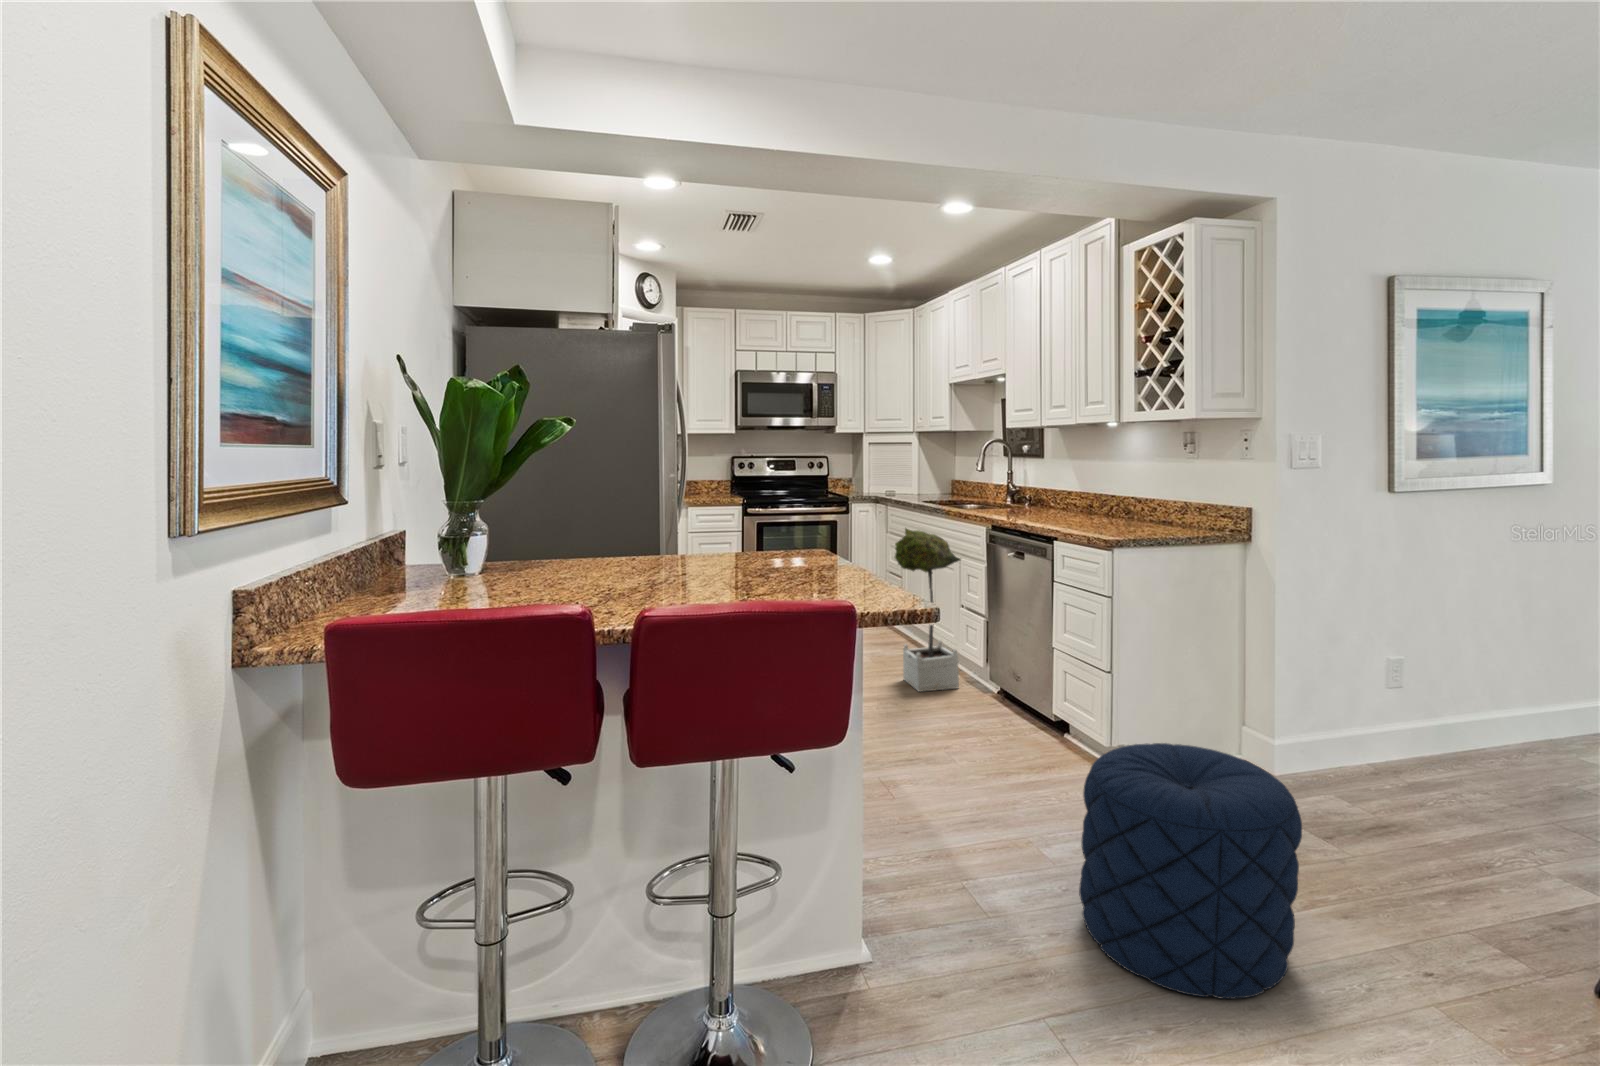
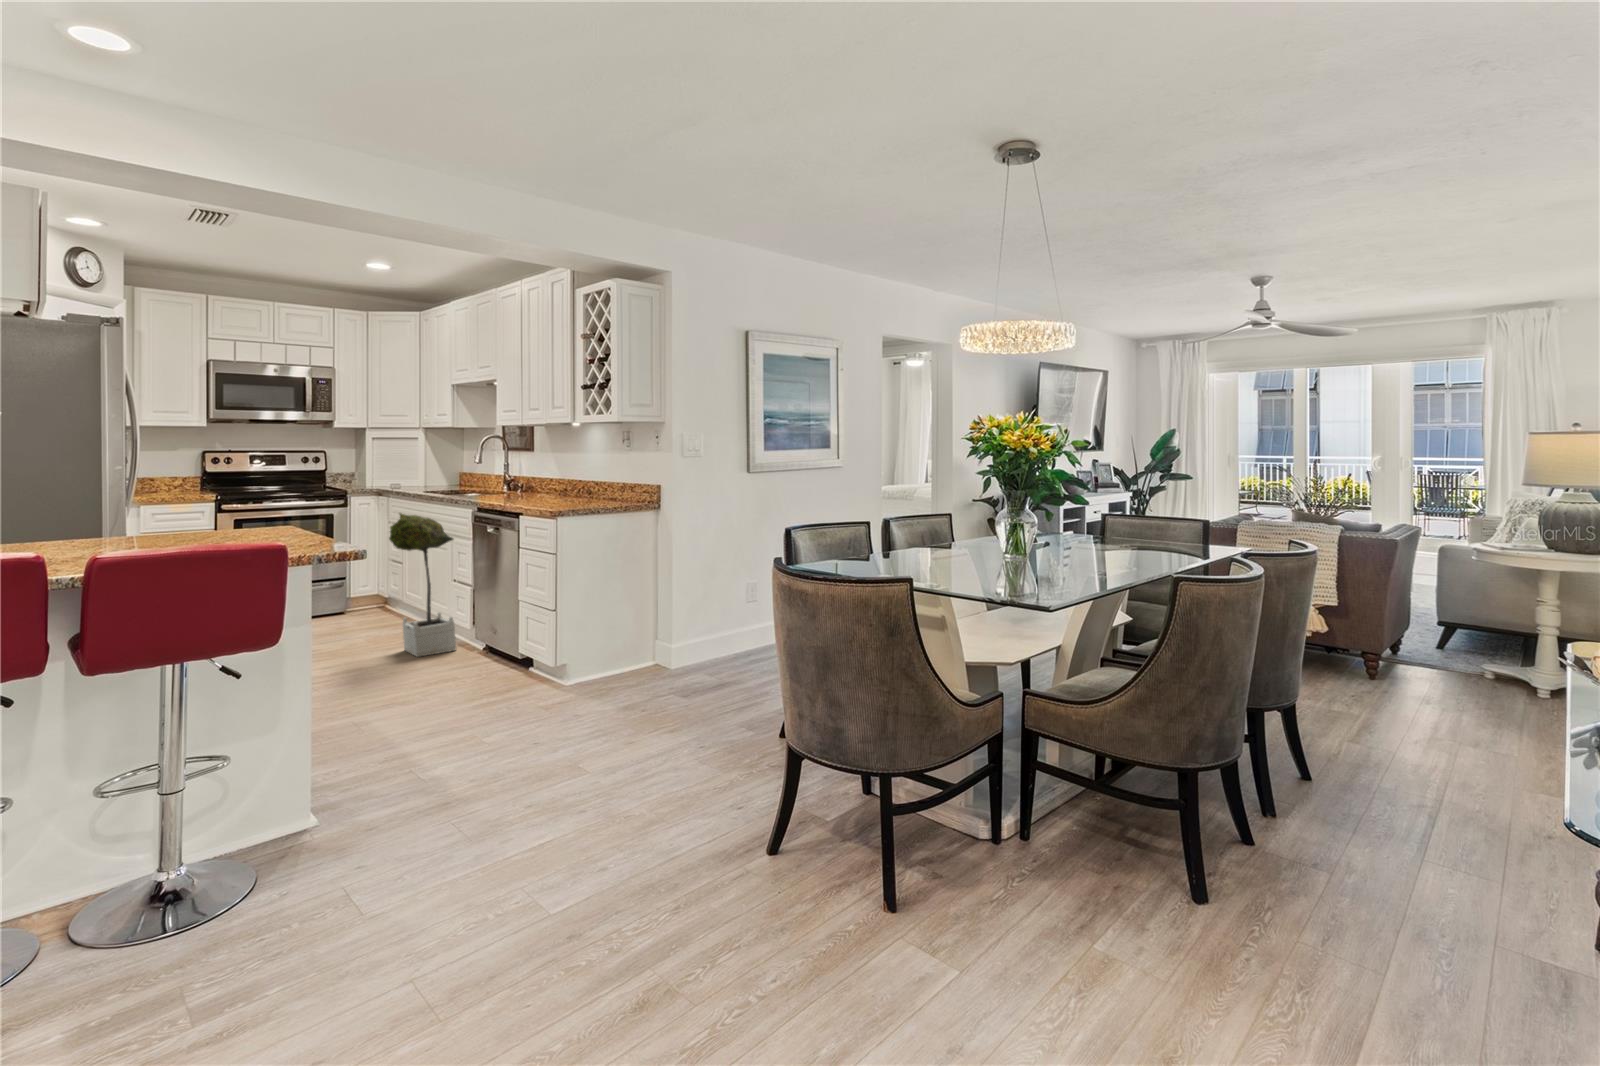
pouf: present [1079,743,1302,999] -> none [507,634,636,778]

